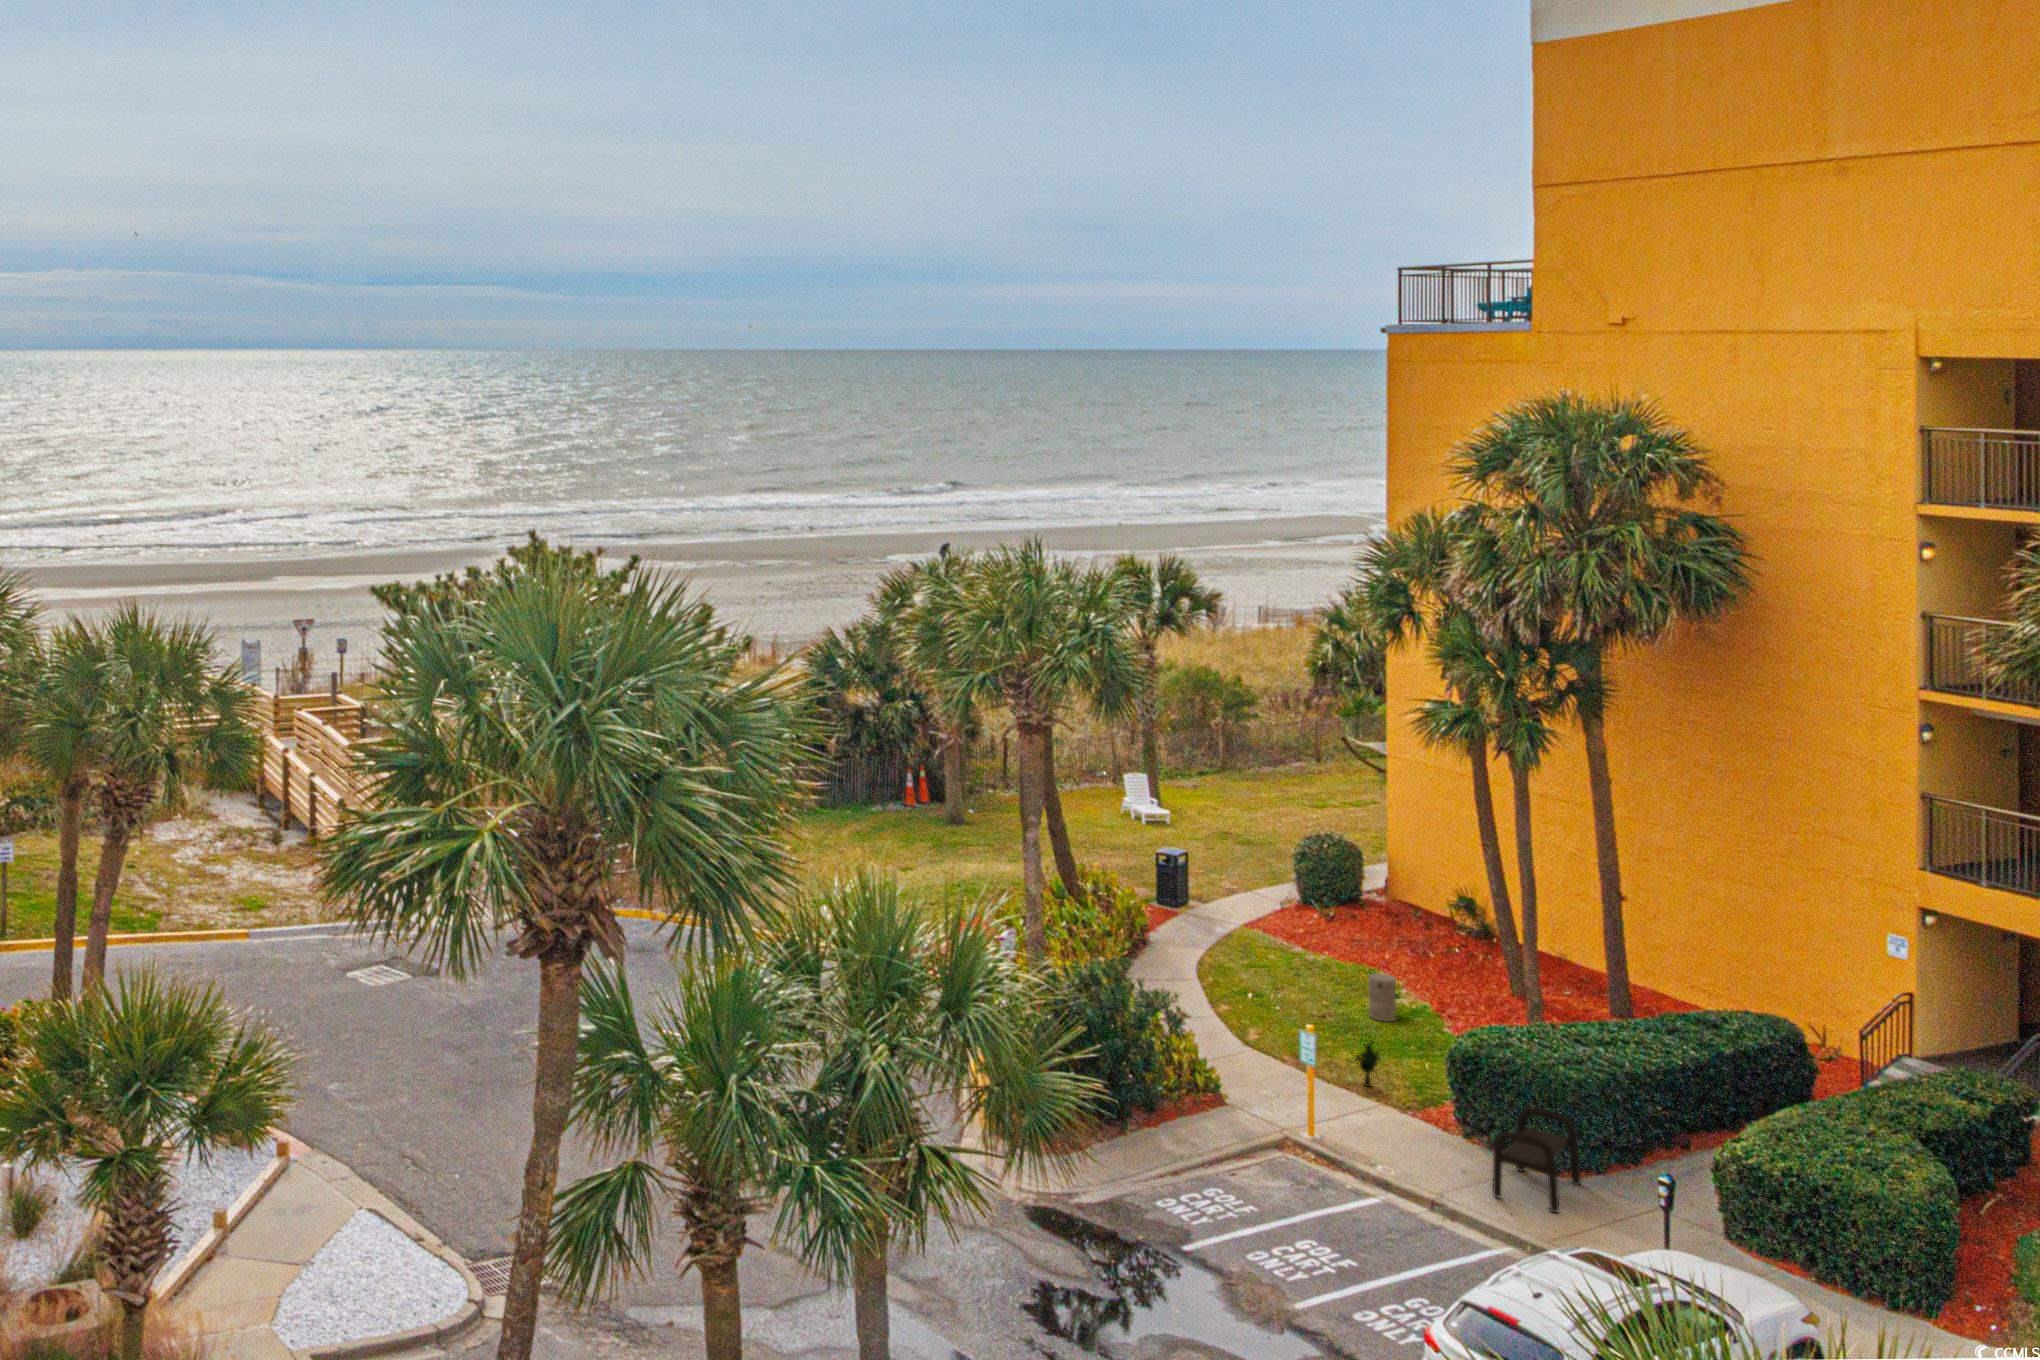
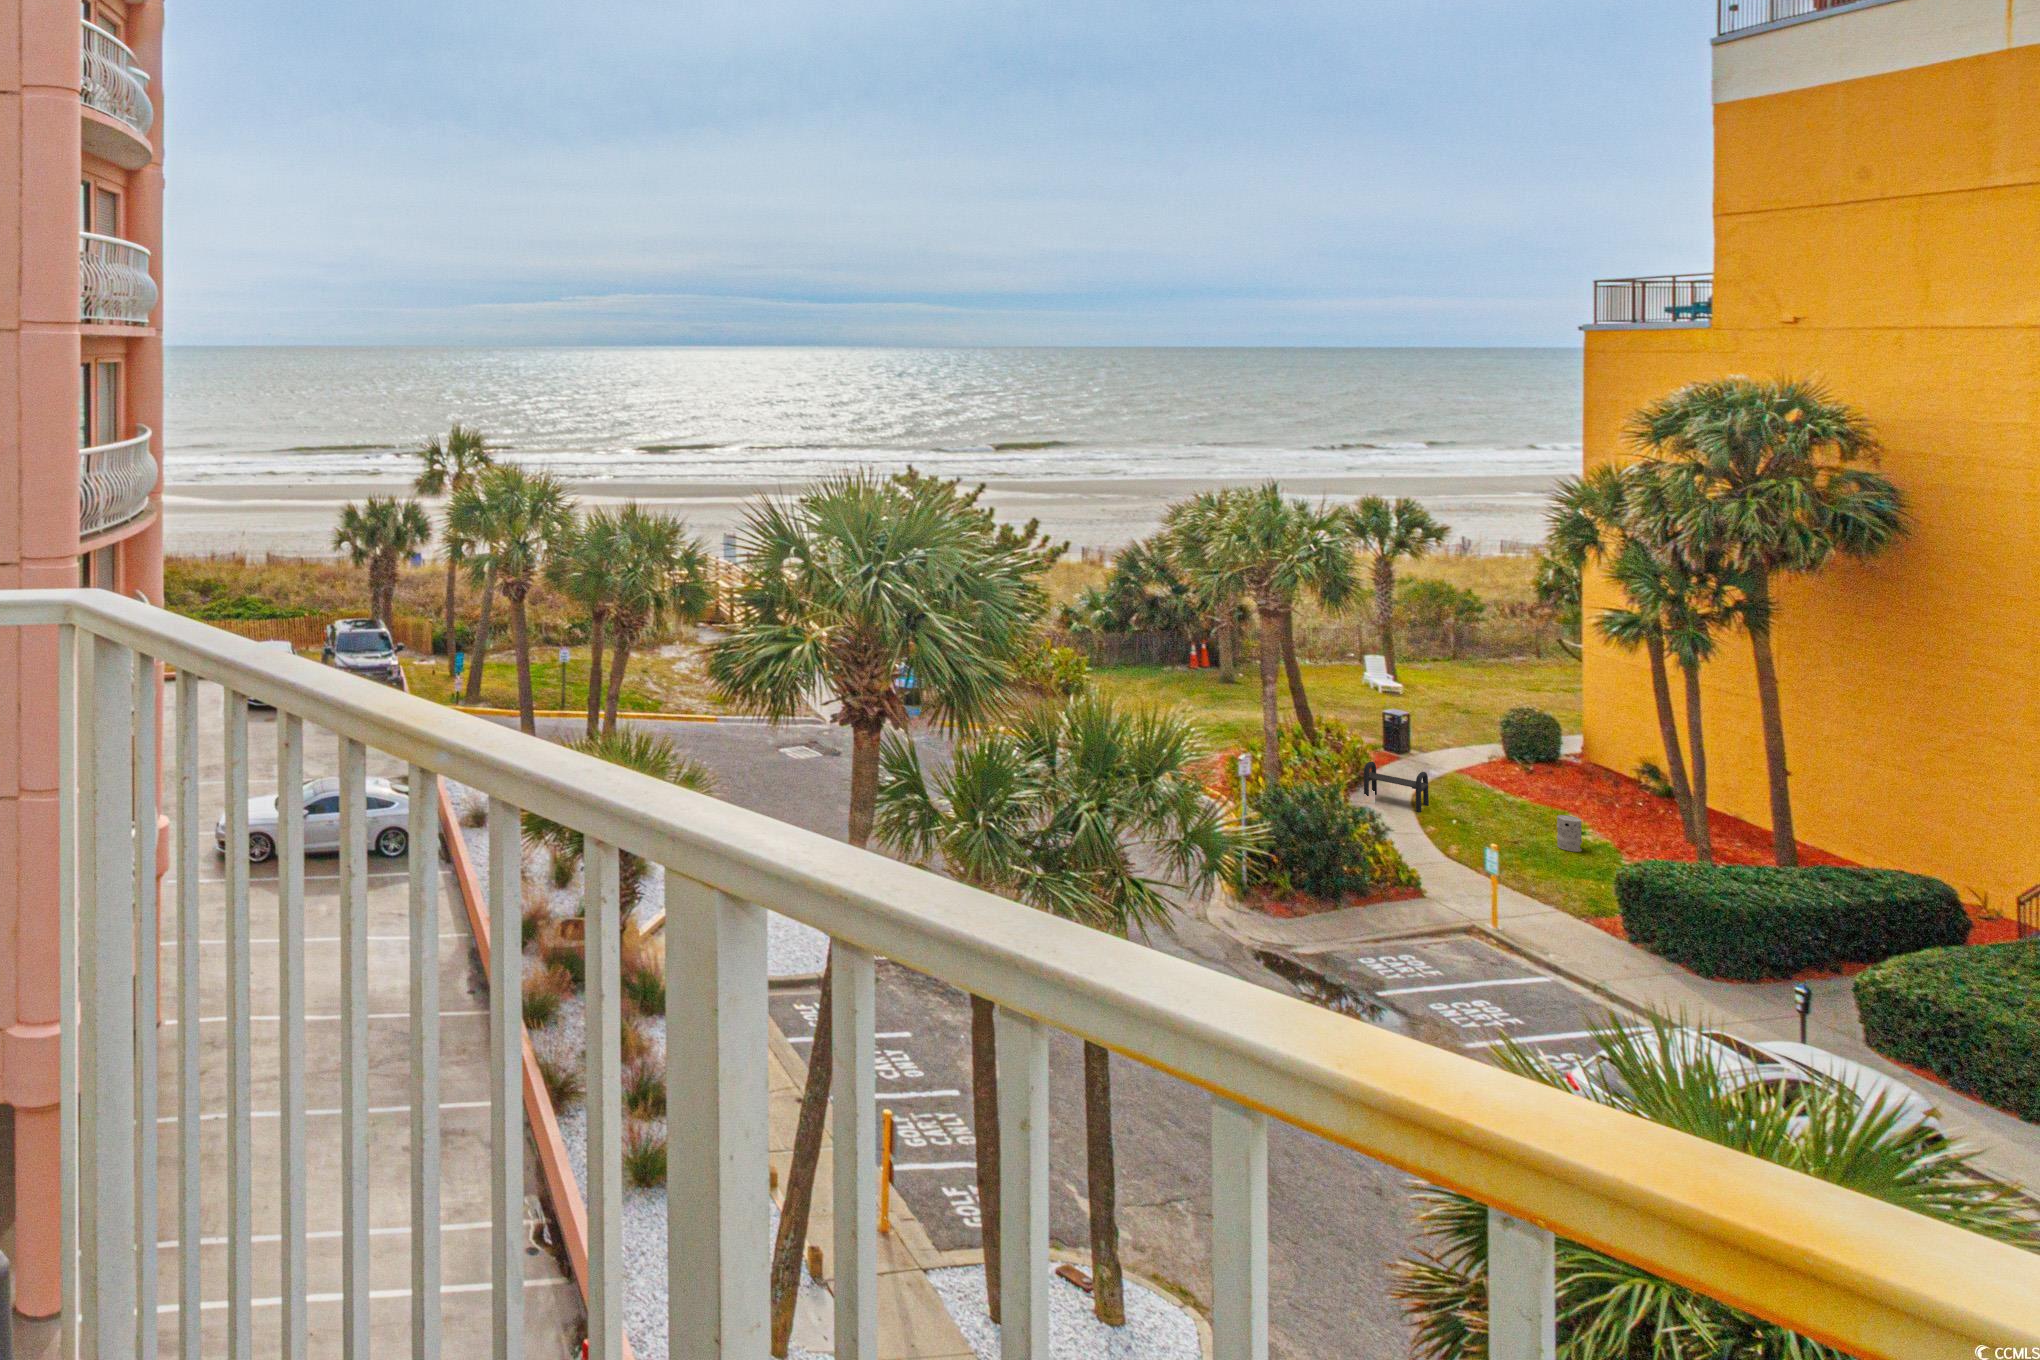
decorative plant: present [1356,1042,1380,1087] -> none [1535,862,1560,896]
bench: present [1493,1108,1581,1213] -> present [1364,762,1429,812]

